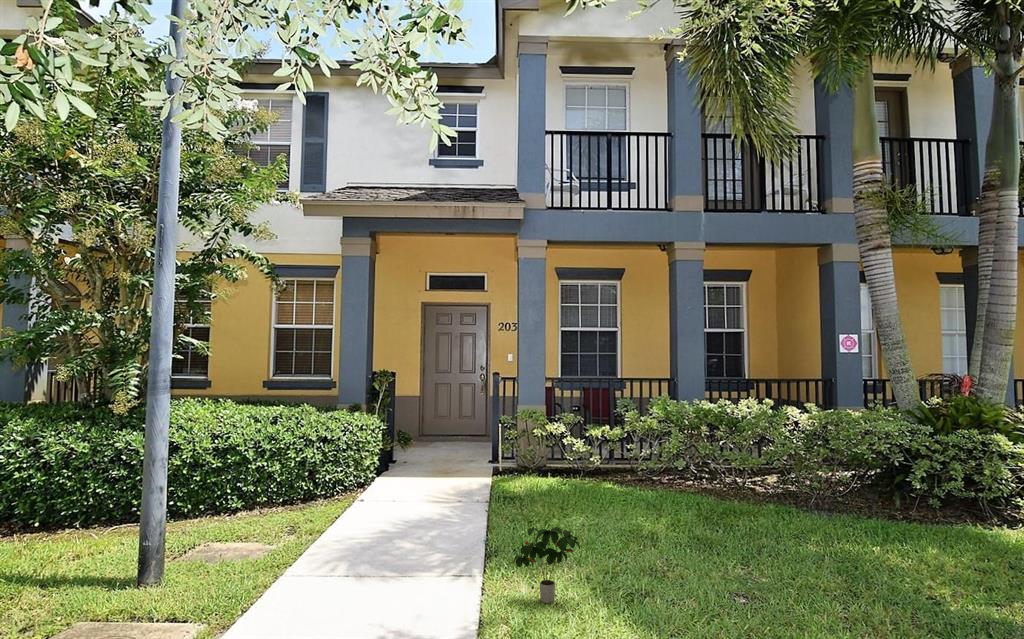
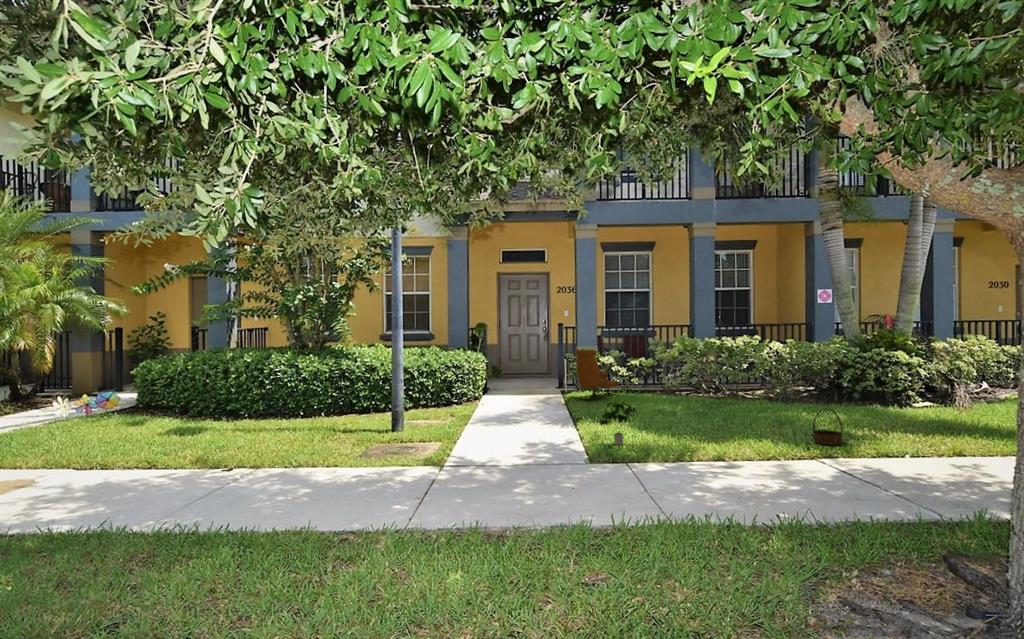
lounge chair: none [507,414,569,490] -> present [575,349,618,400]
basket: none [877,545,932,615] -> present [813,409,843,445]

